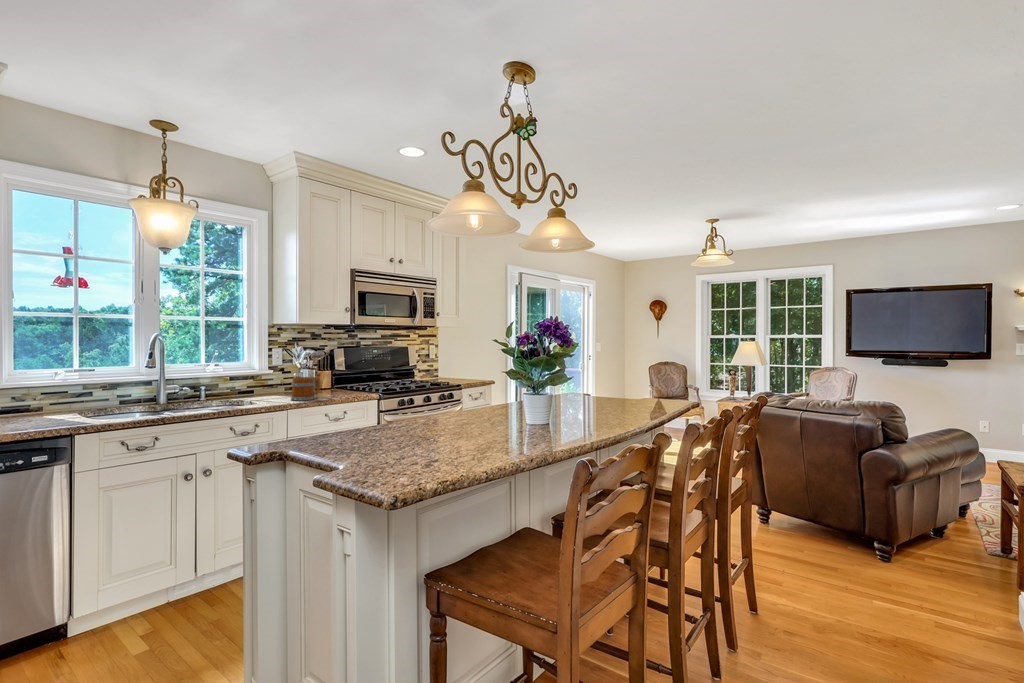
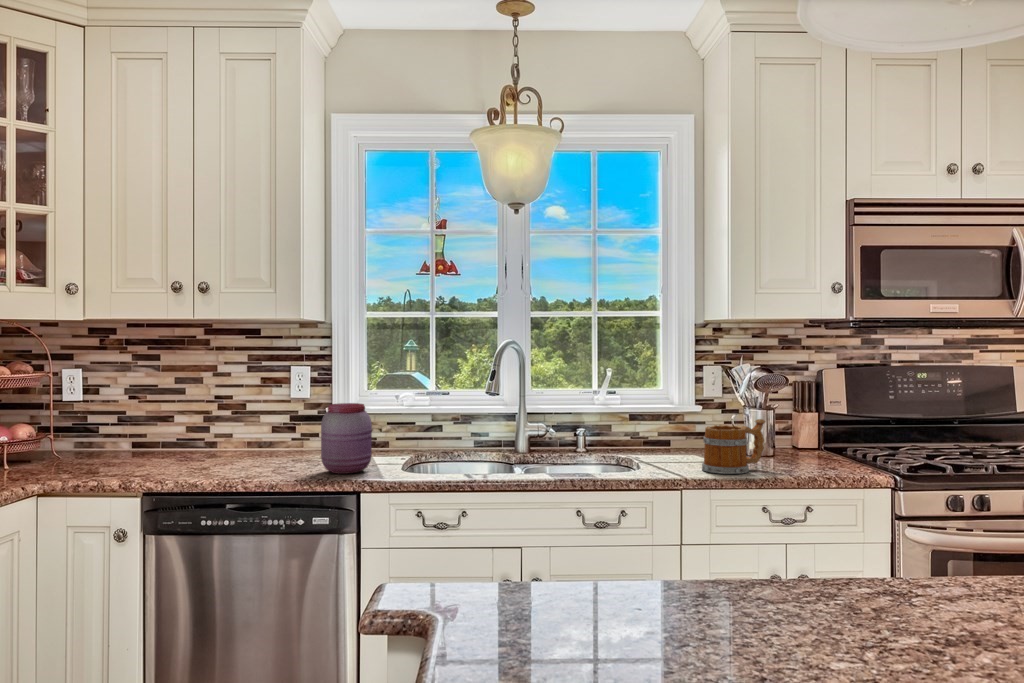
jar: none [20,376,69,426] -> present [321,403,372,474]

